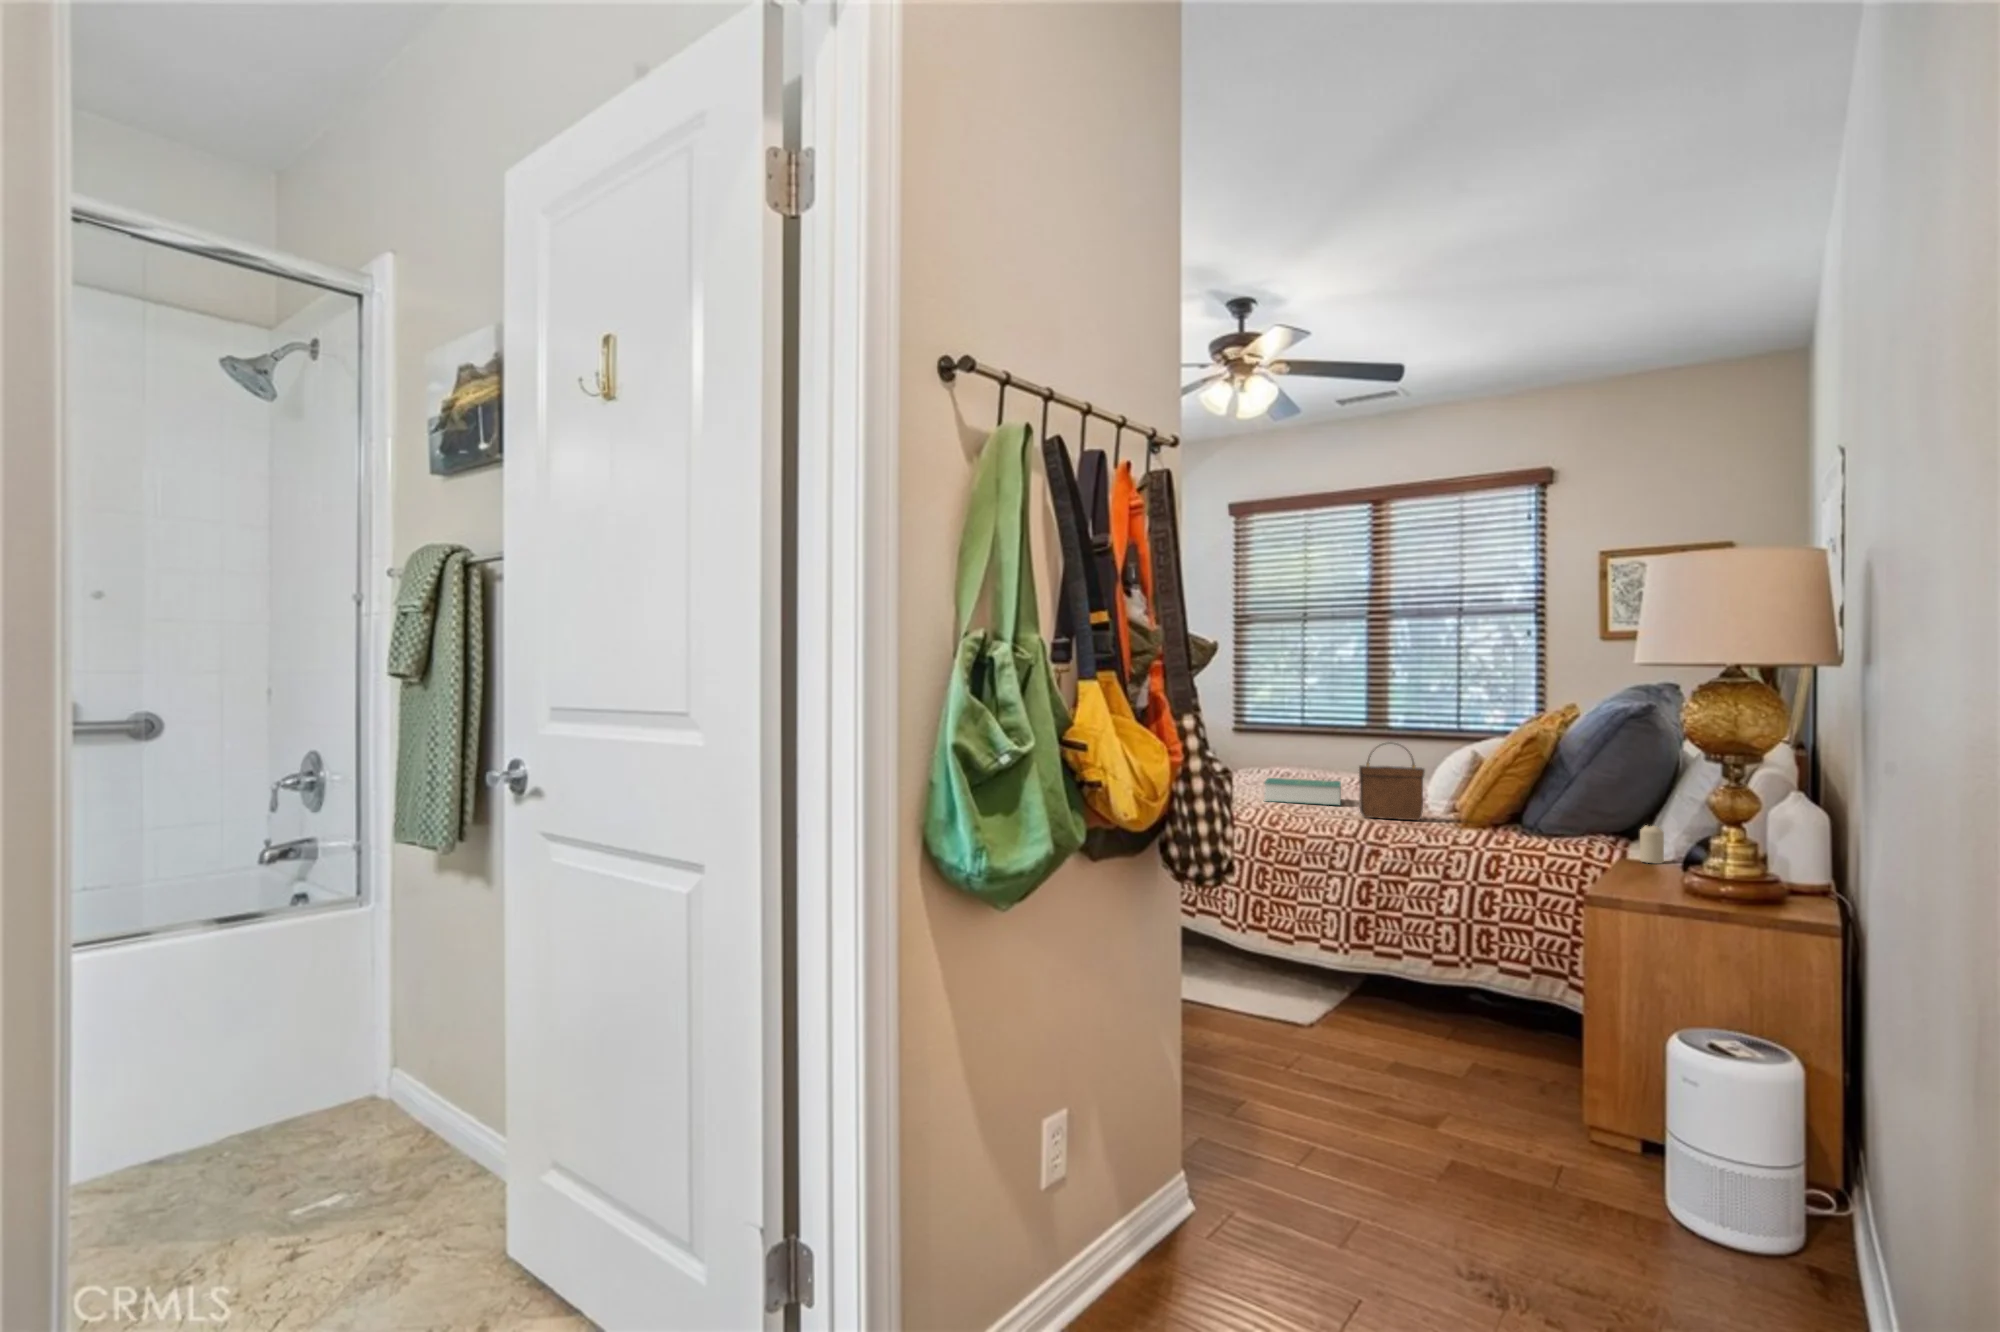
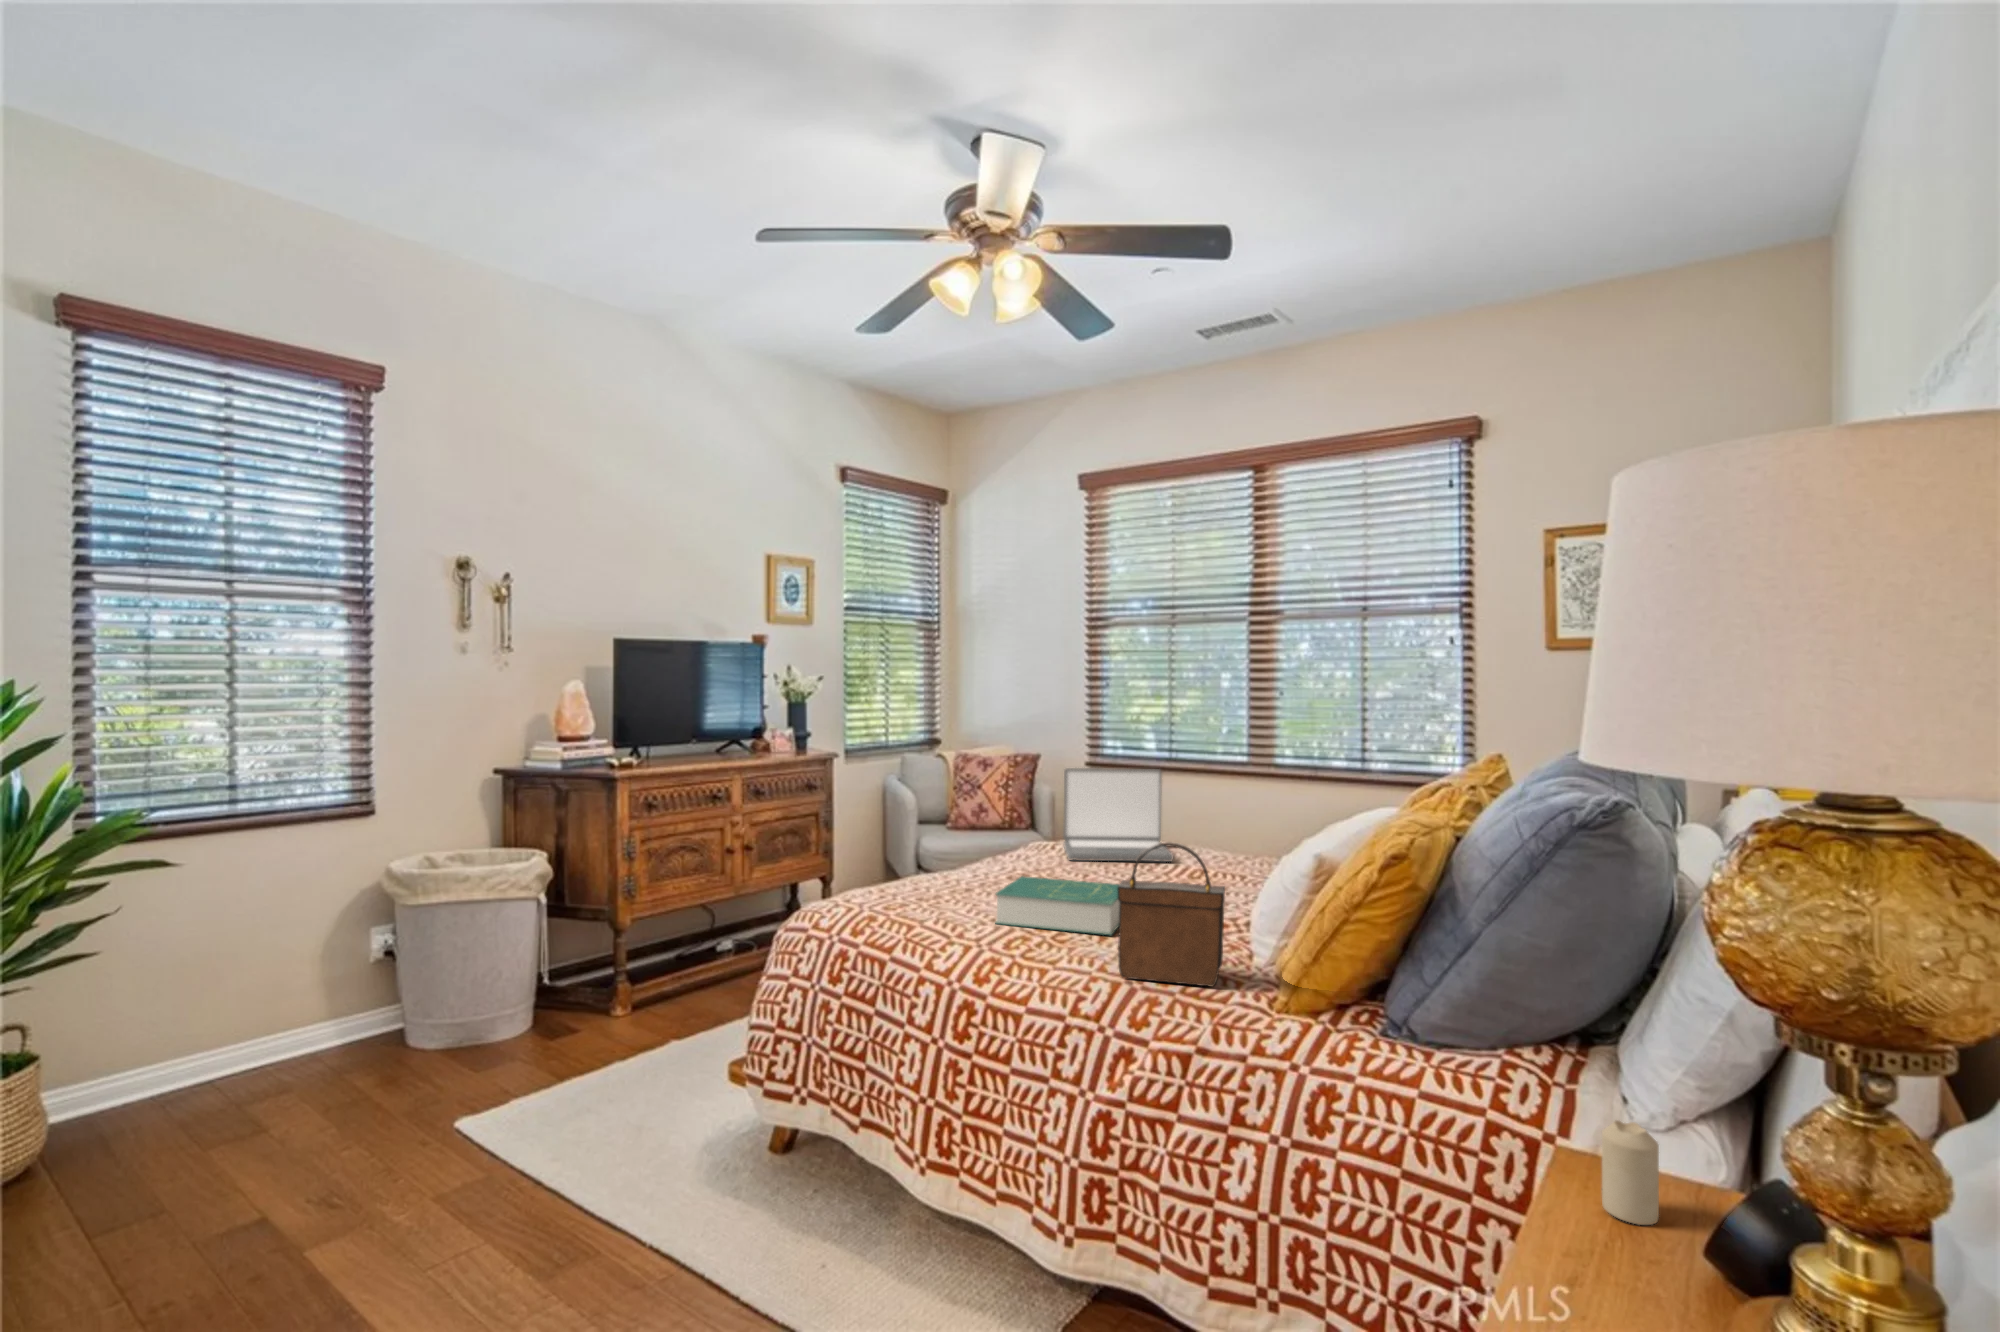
laptop: none [1259,720,1344,782] -> present [1063,768,1173,862]

